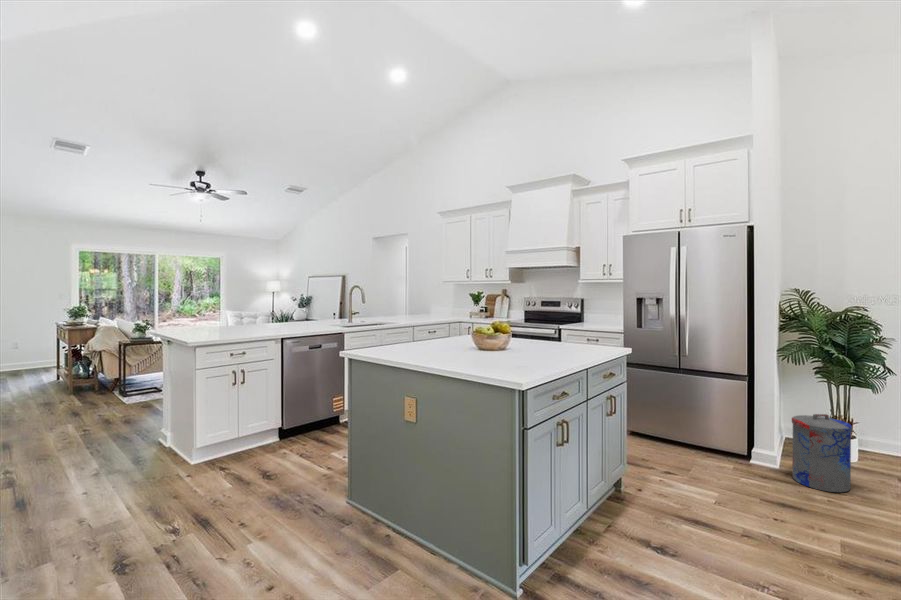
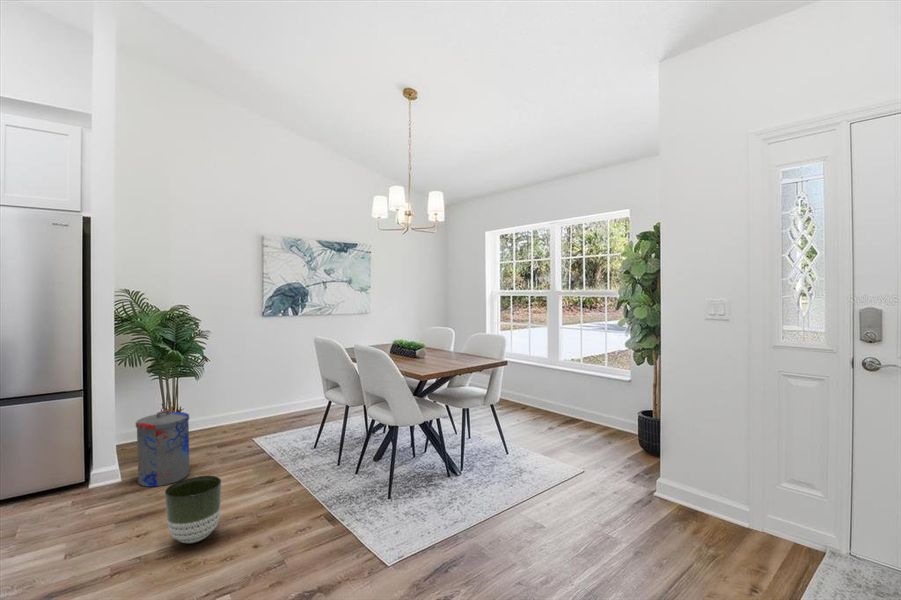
planter: none [797,485,865,557] -> present [165,476,221,543]

